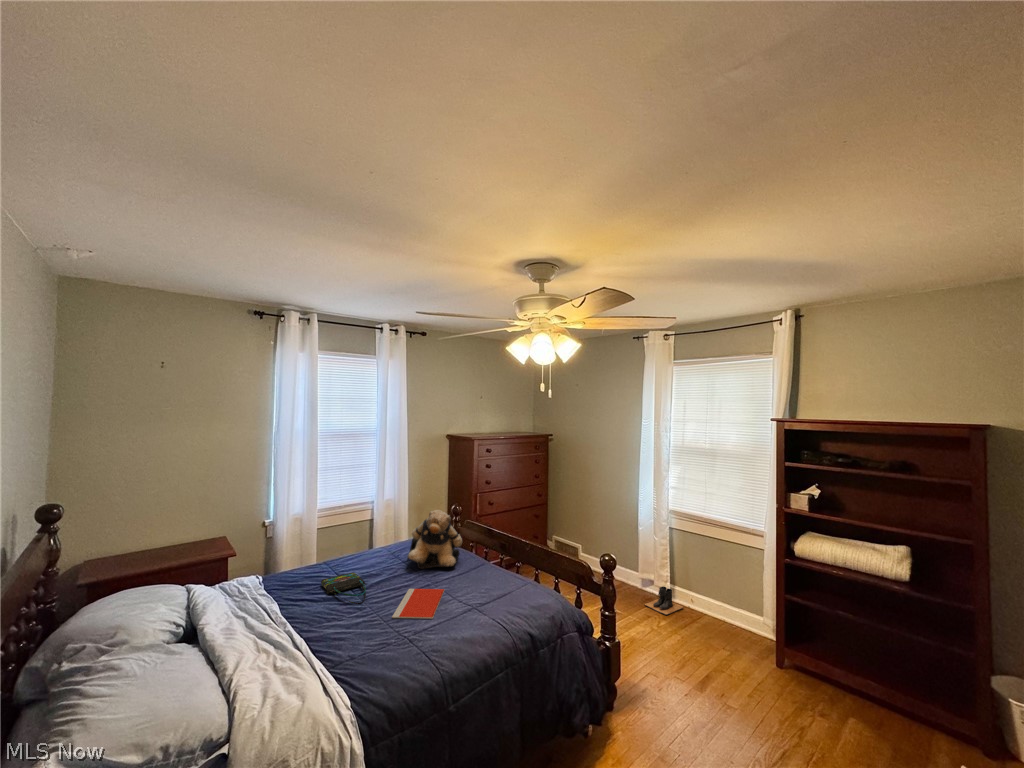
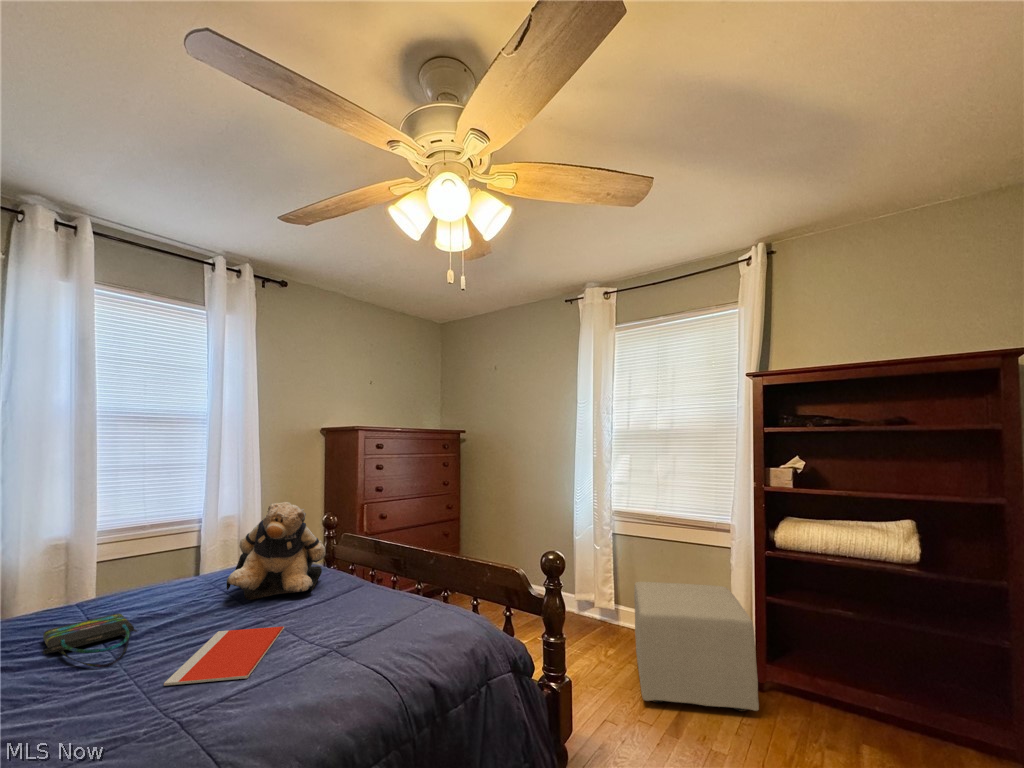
ottoman: none [680,571,771,677] -> present [634,582,759,712]
boots: present [644,586,683,615] -> none [585,607,634,644]

